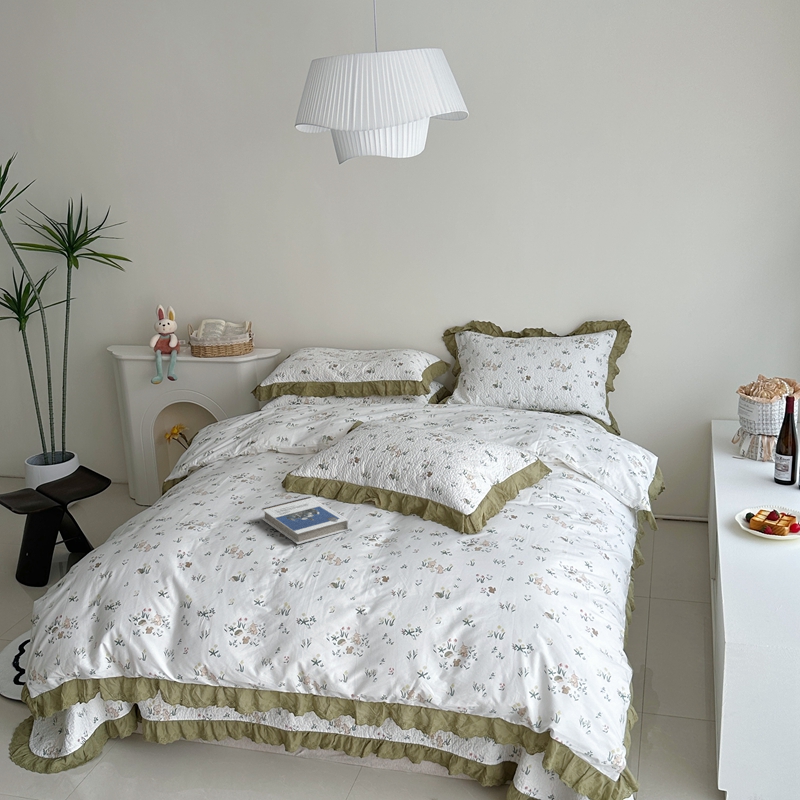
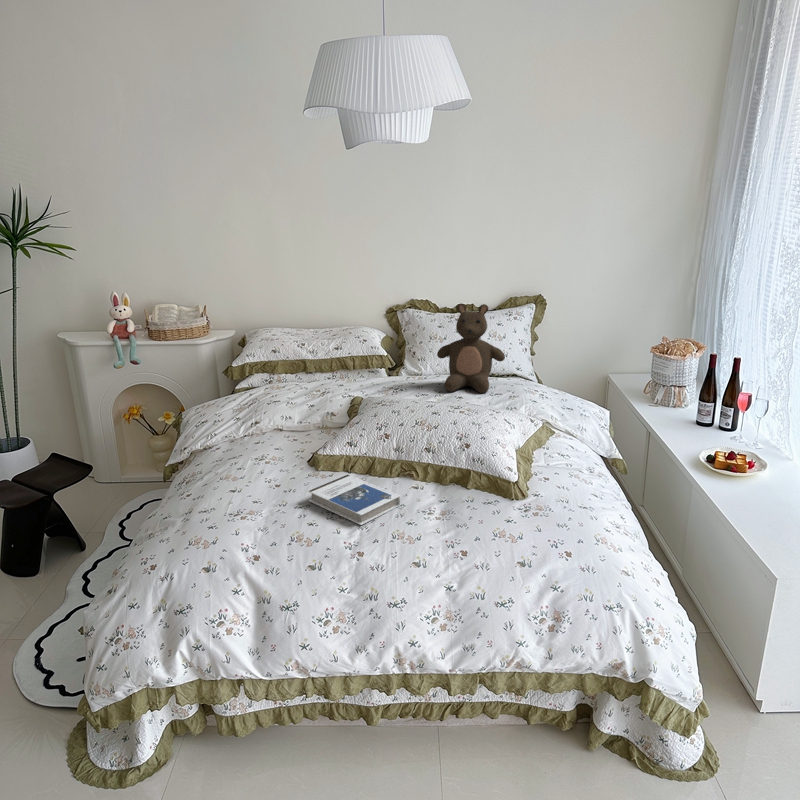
stuffed bear: none [457,324,530,425] -> present [437,303,505,393]

